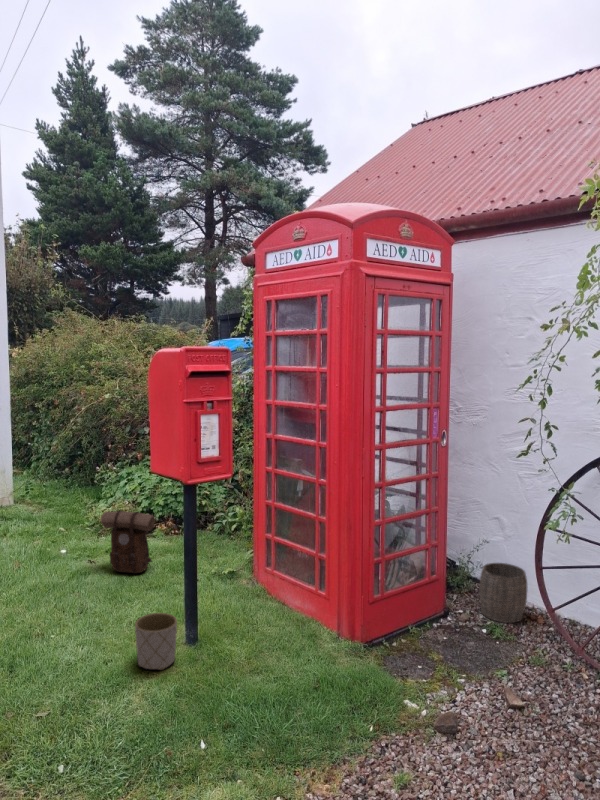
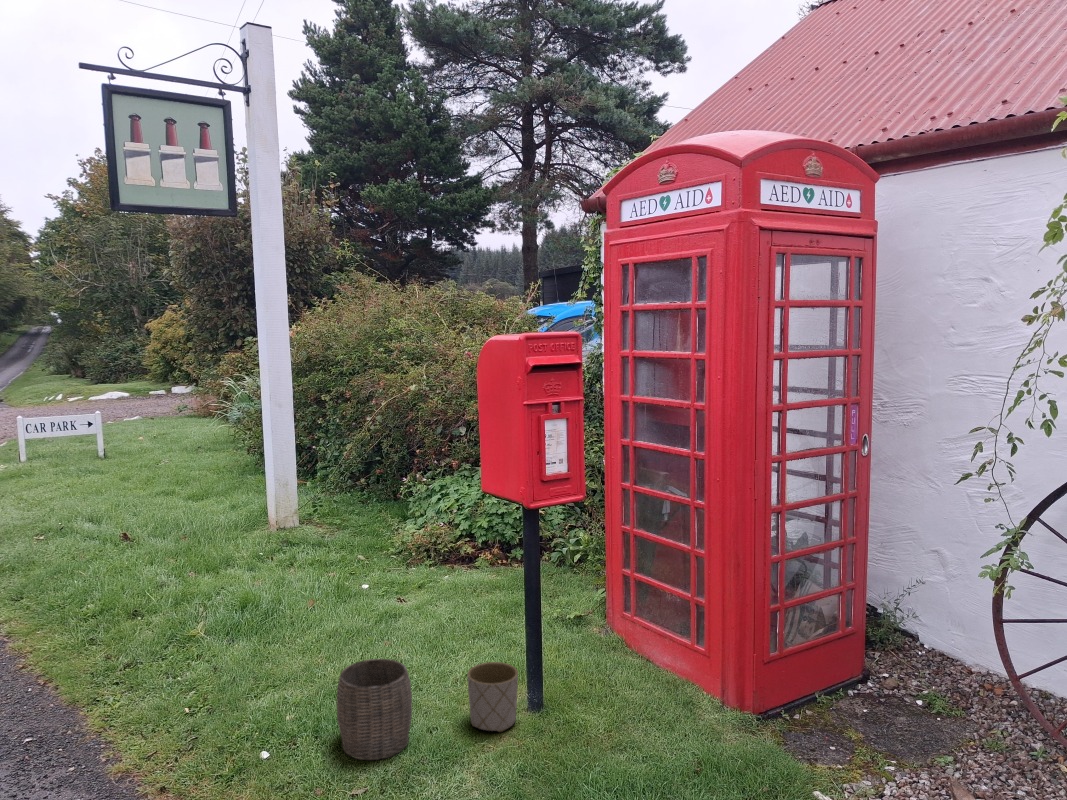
backpack: present [101,511,154,574] -> none [415,534,480,614]
woven basket: present [479,563,527,623] -> present [337,659,412,760]

